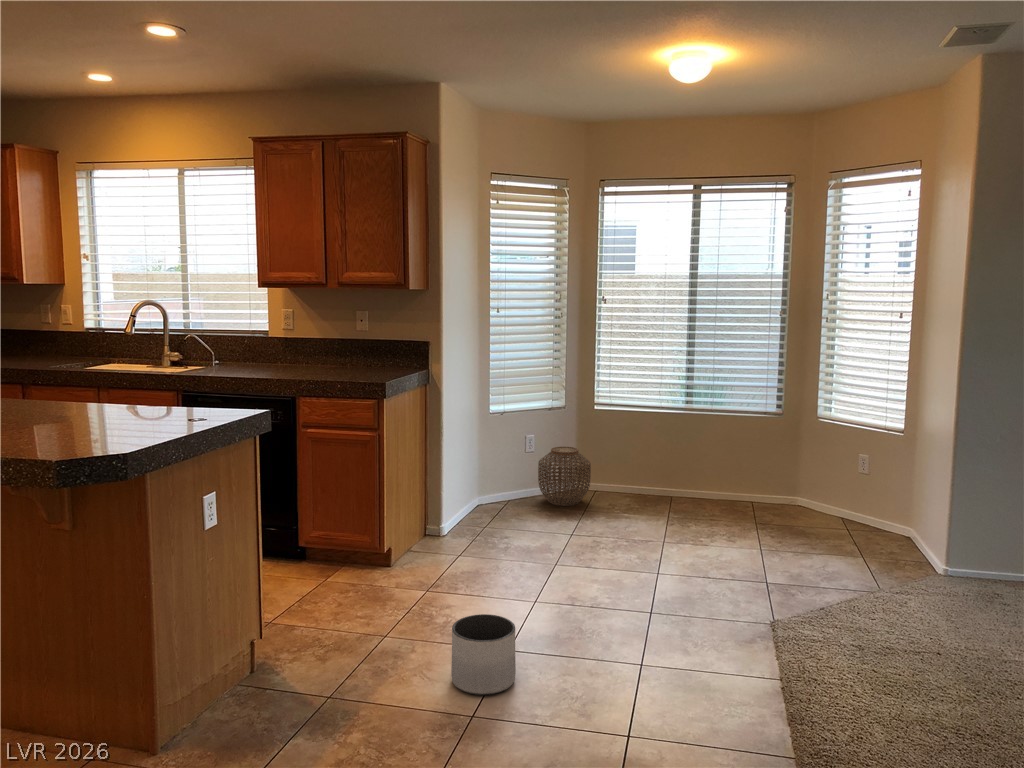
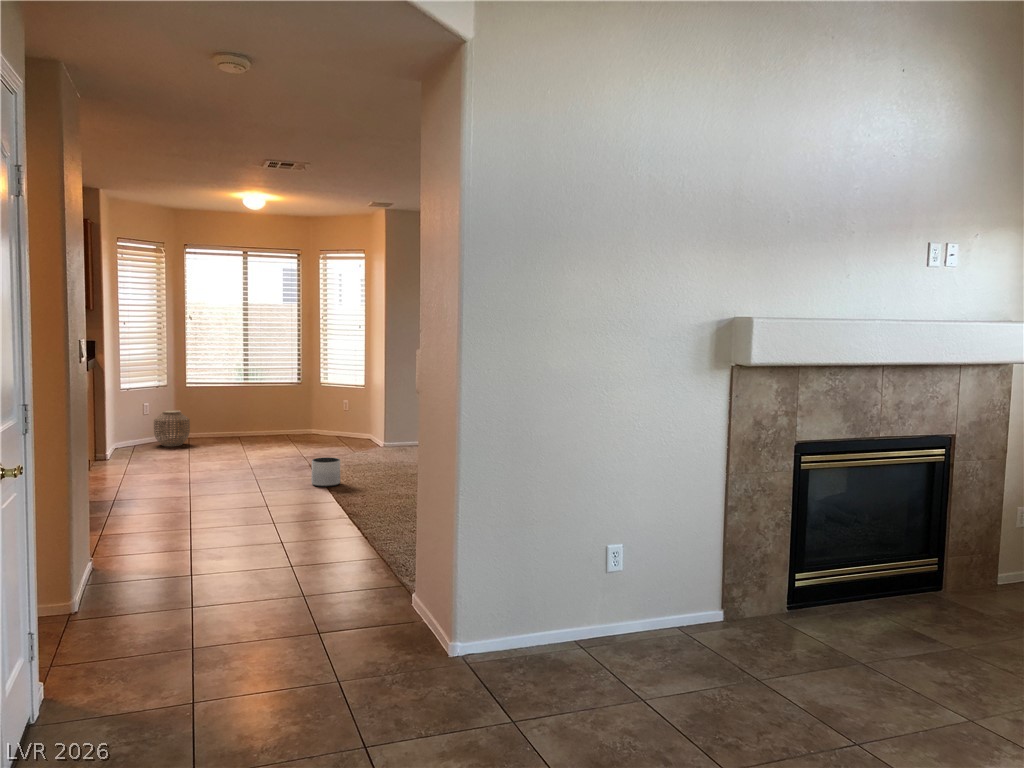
planter: present [451,614,516,695] -> present [312,457,340,487]

